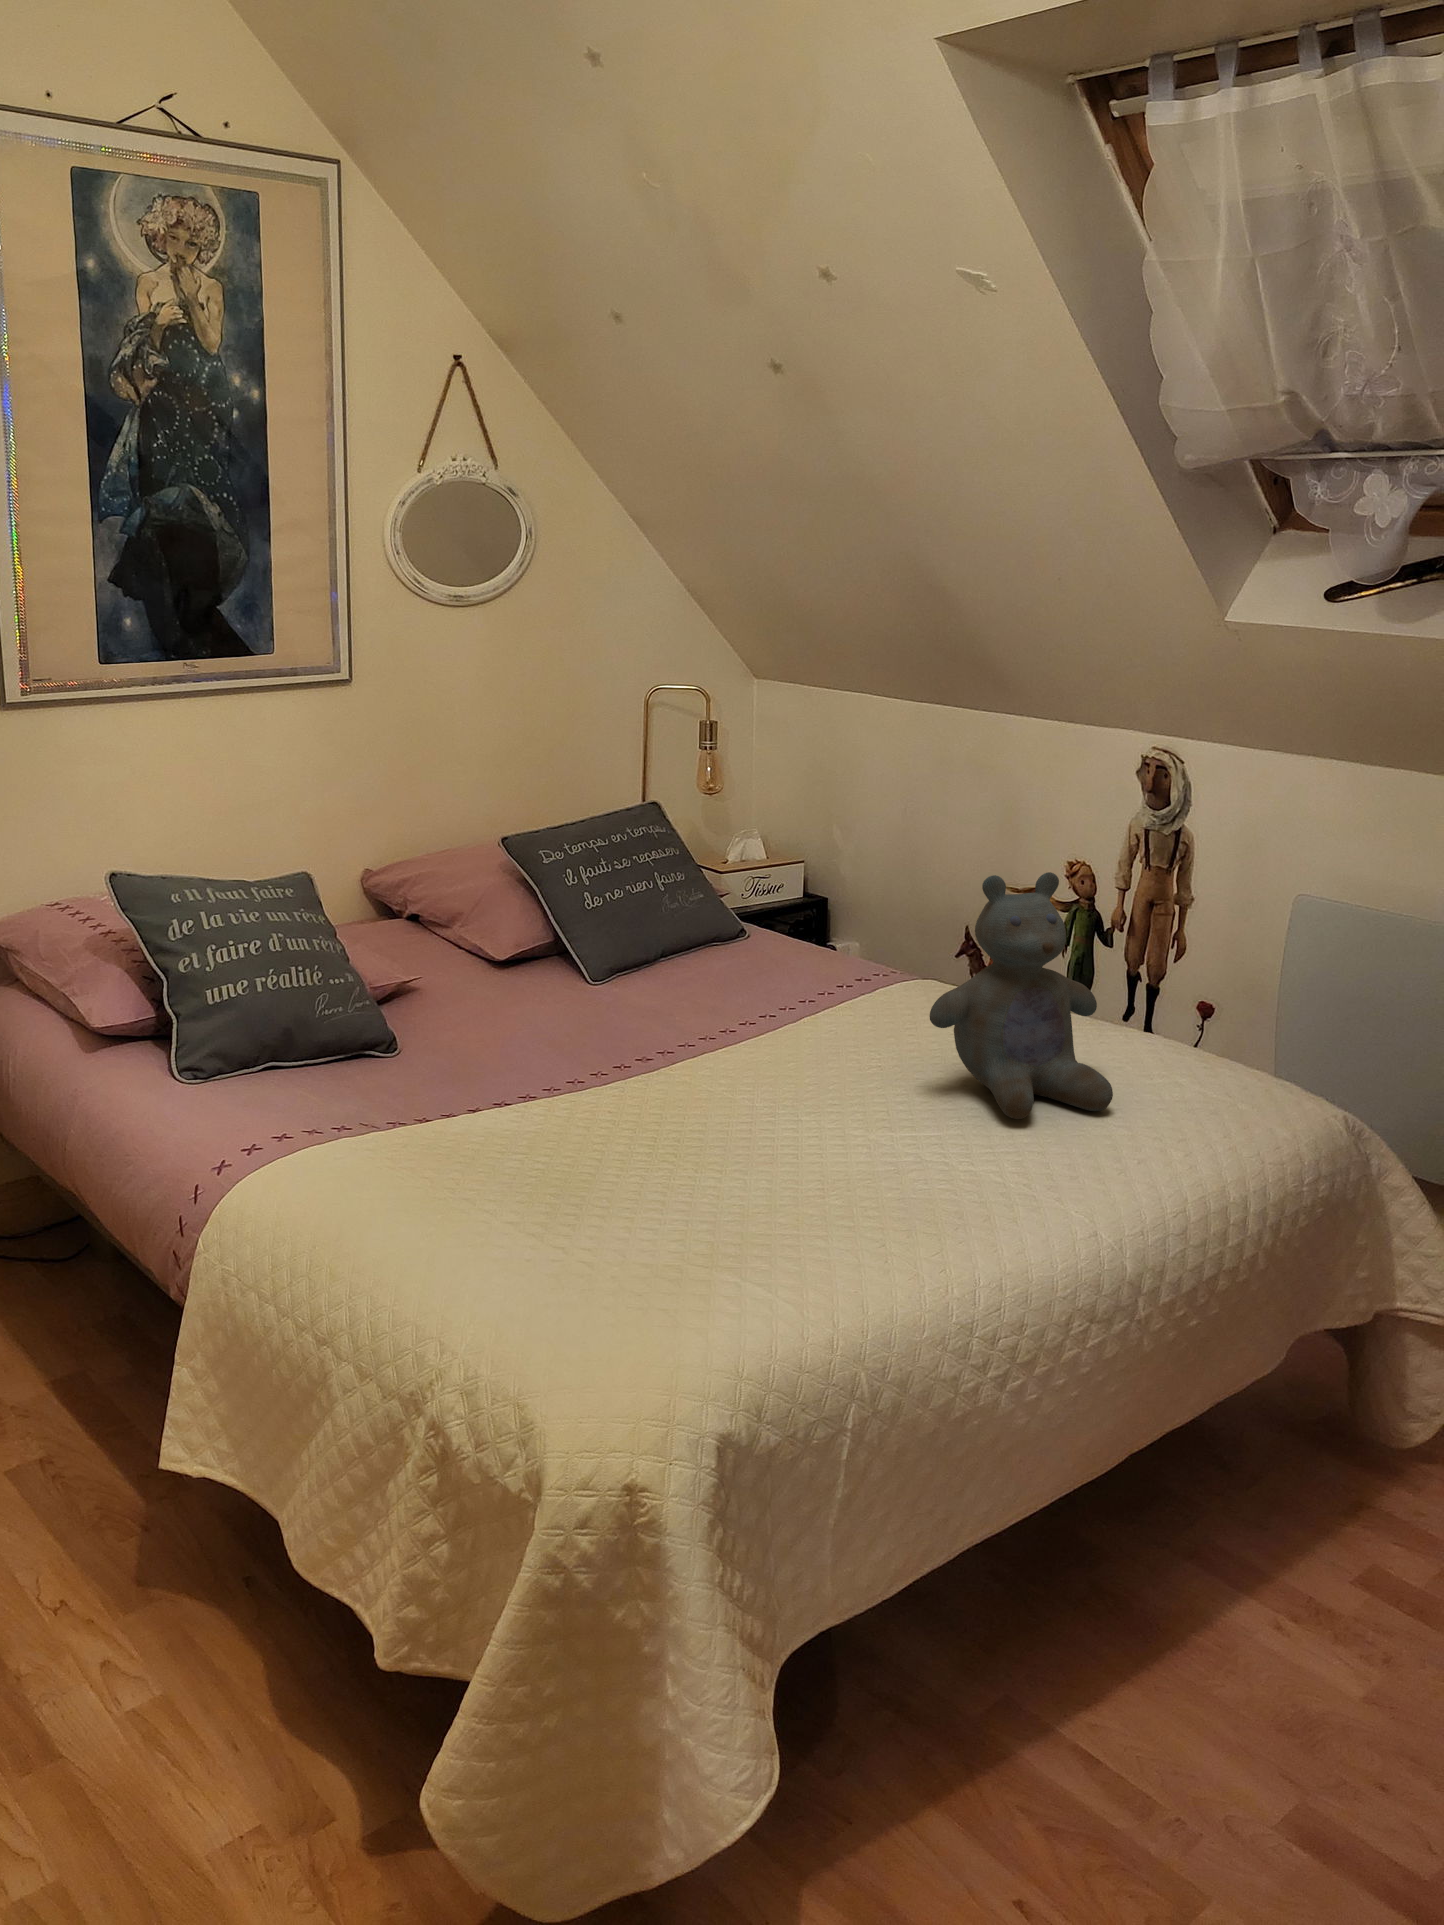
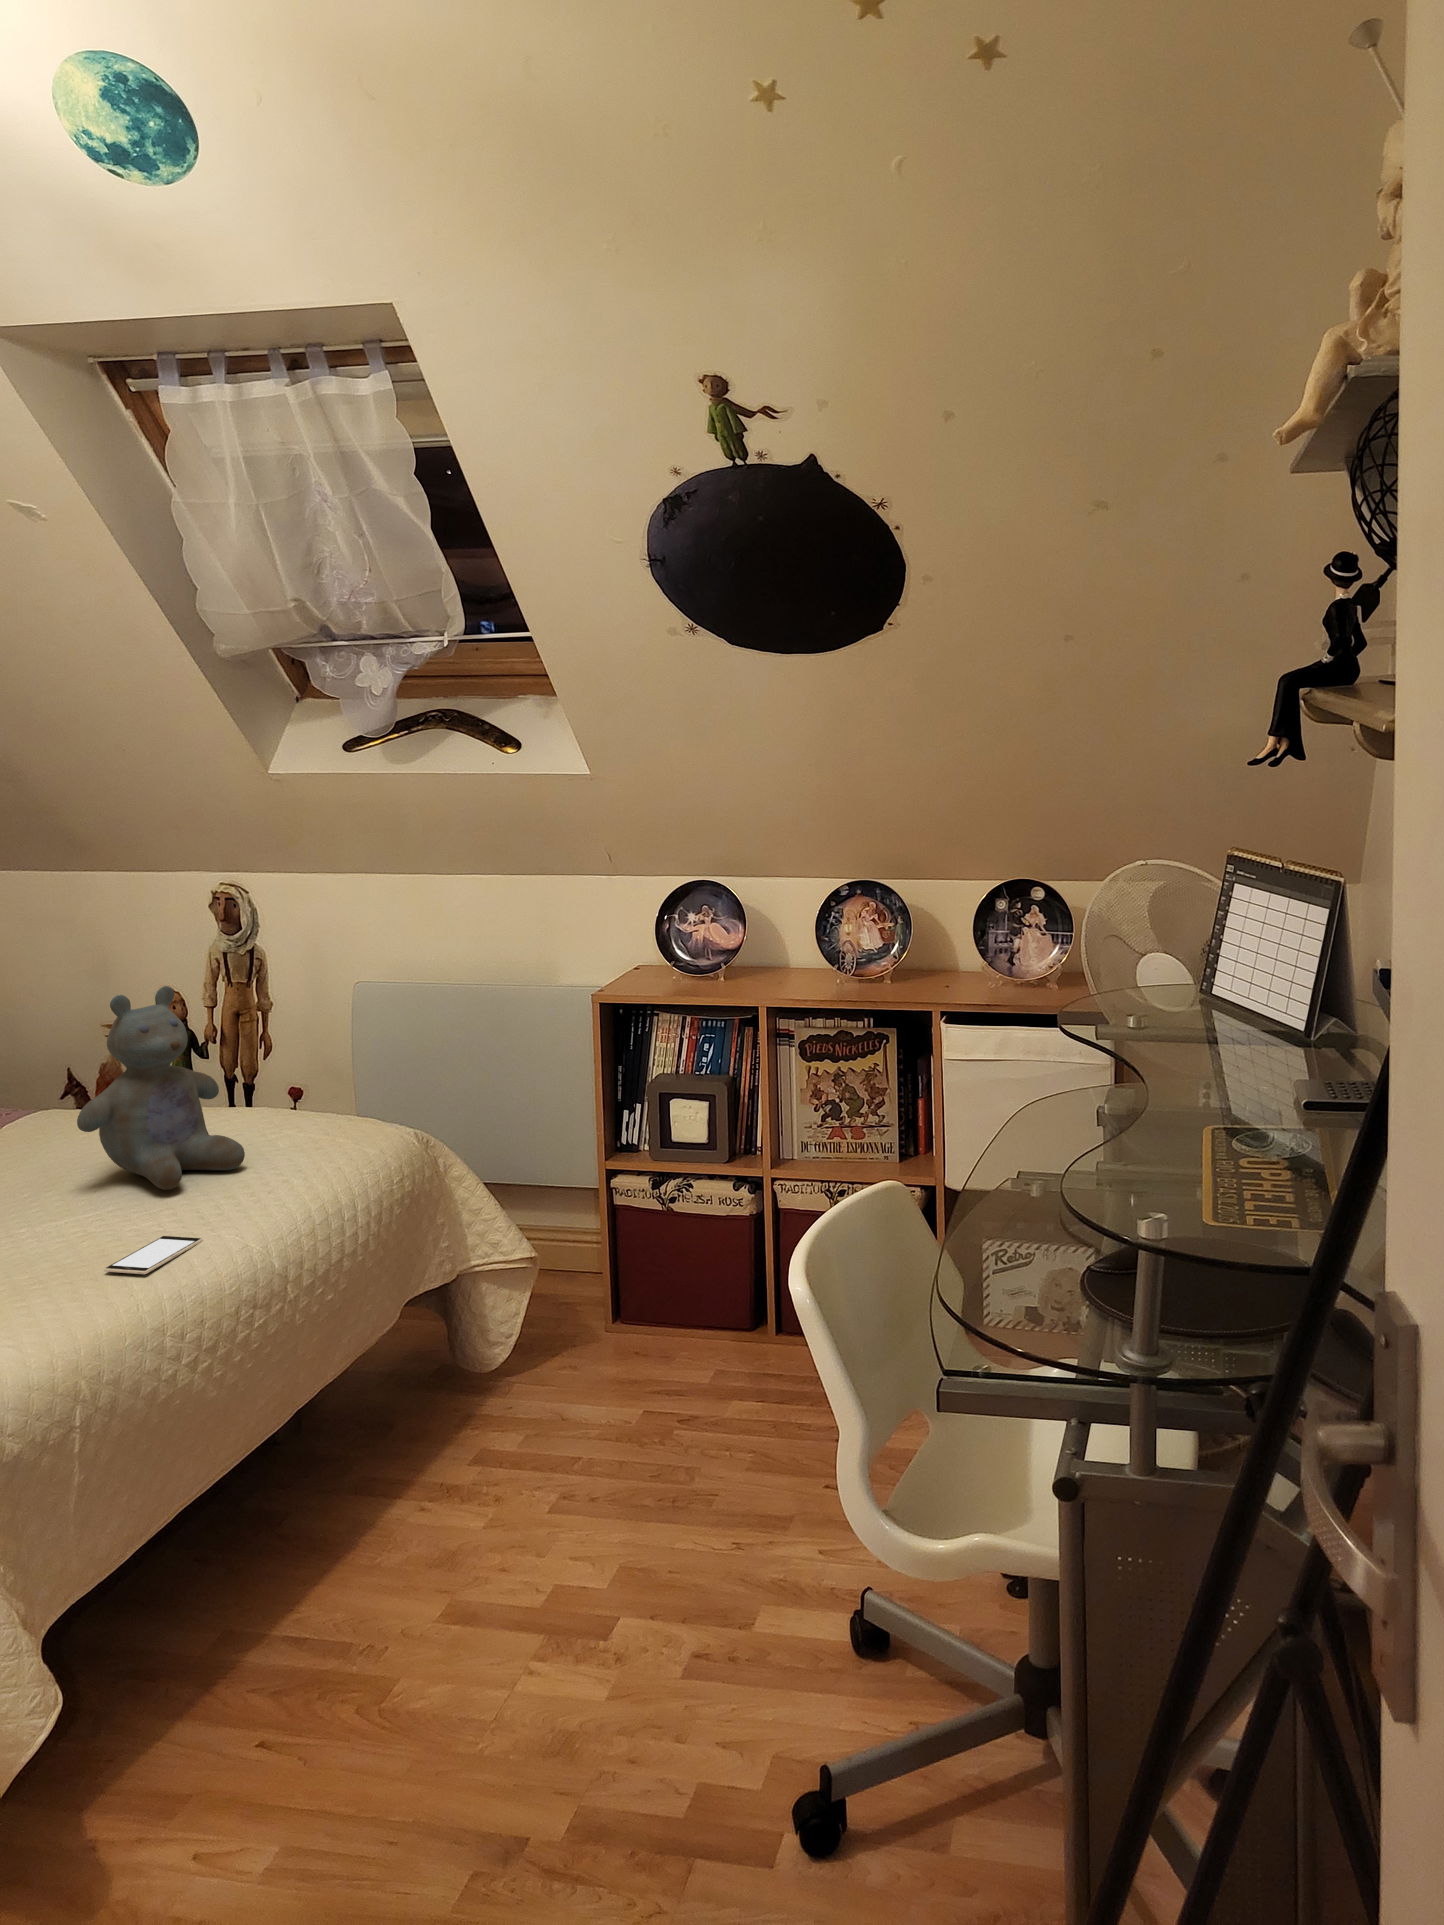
smartphone: none [915,1183,1036,1232] -> present [104,1236,203,1274]

